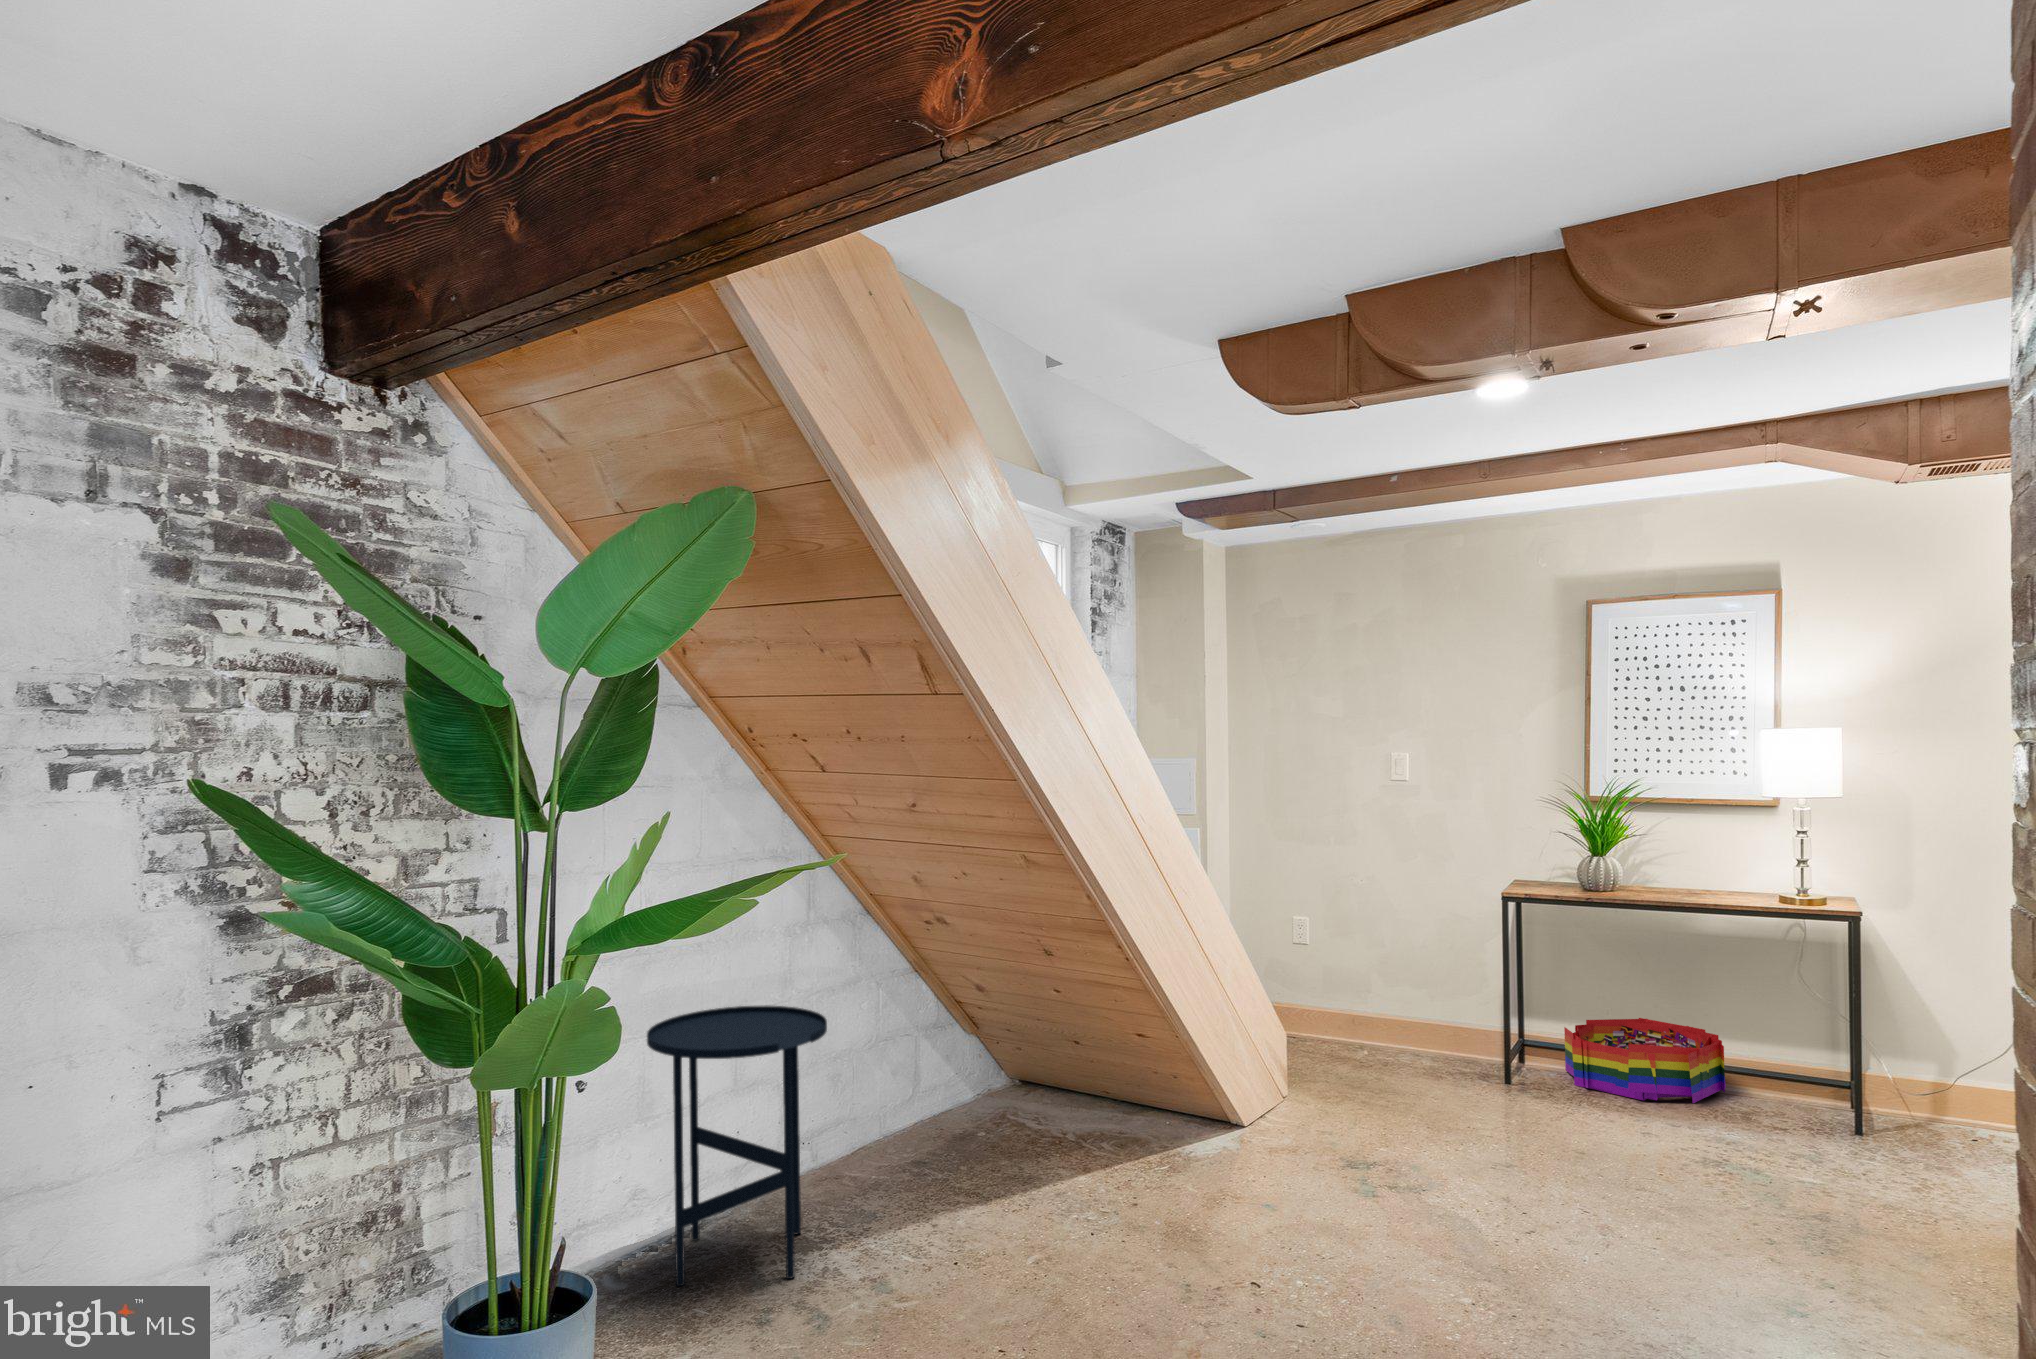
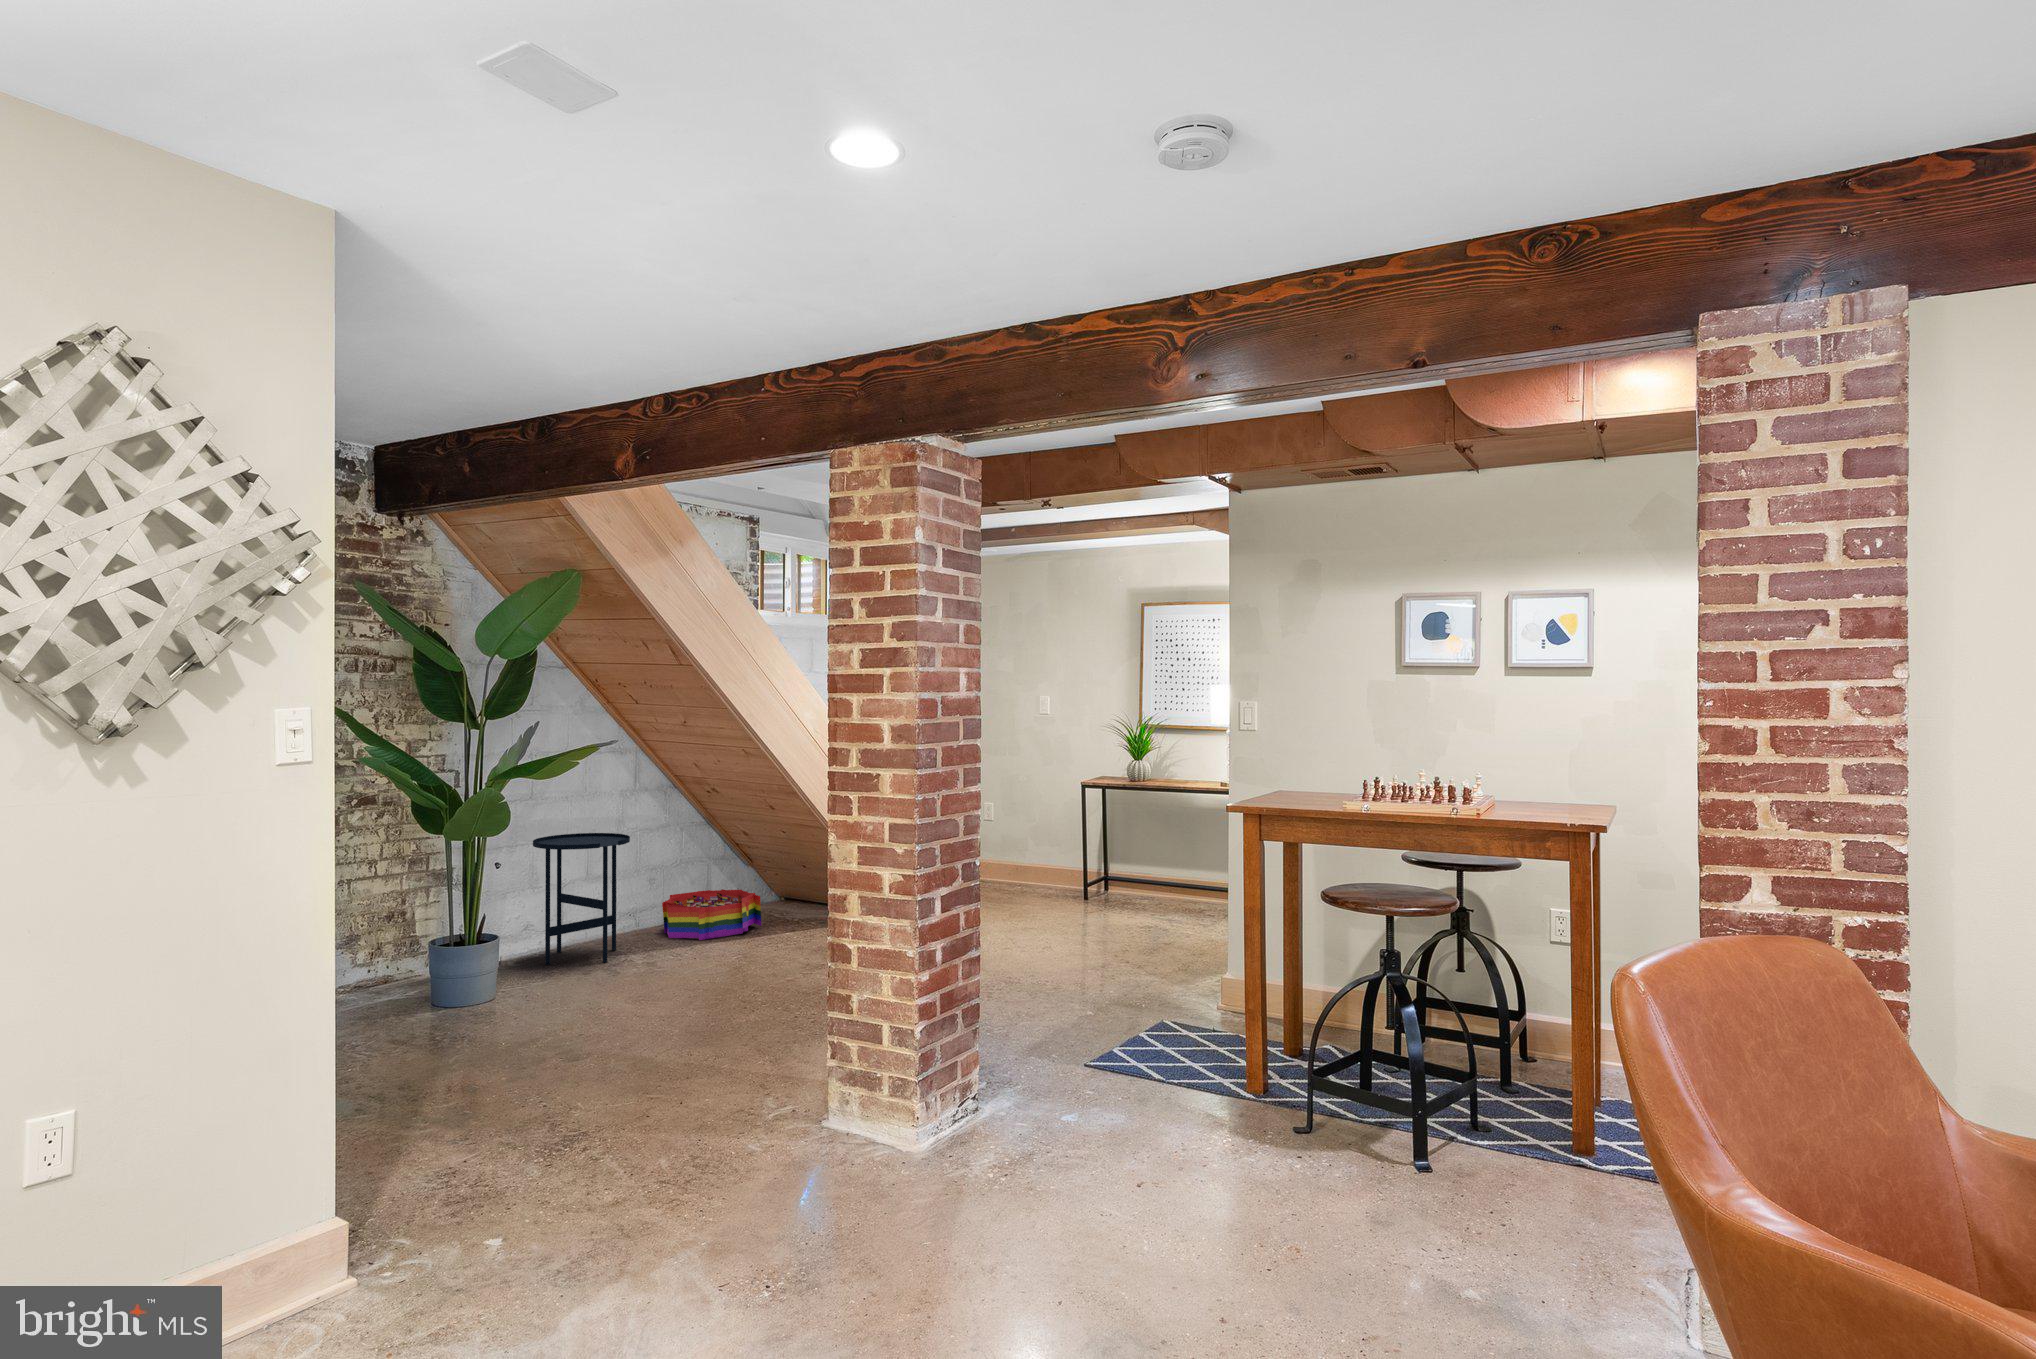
storage bin: present [1564,1018,1726,1103] -> present [662,889,761,940]

